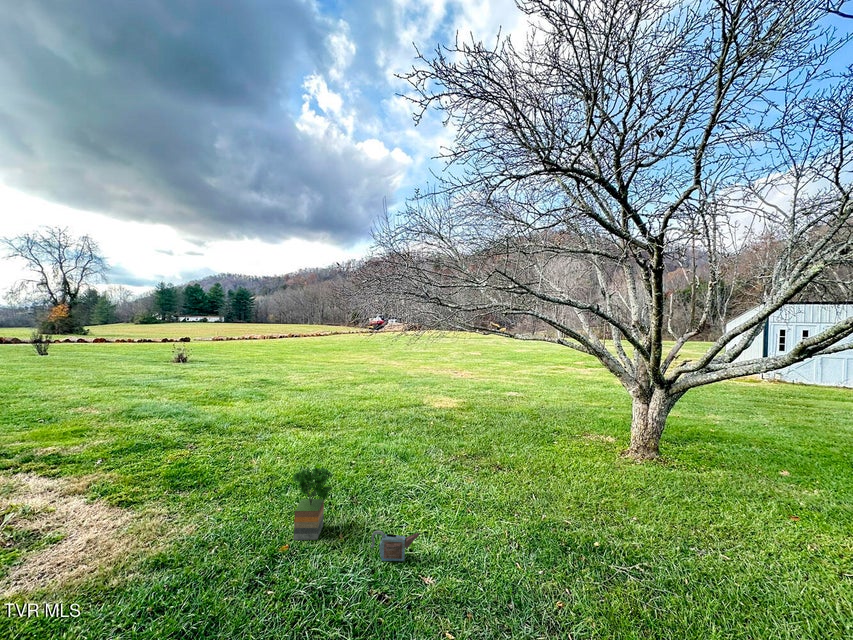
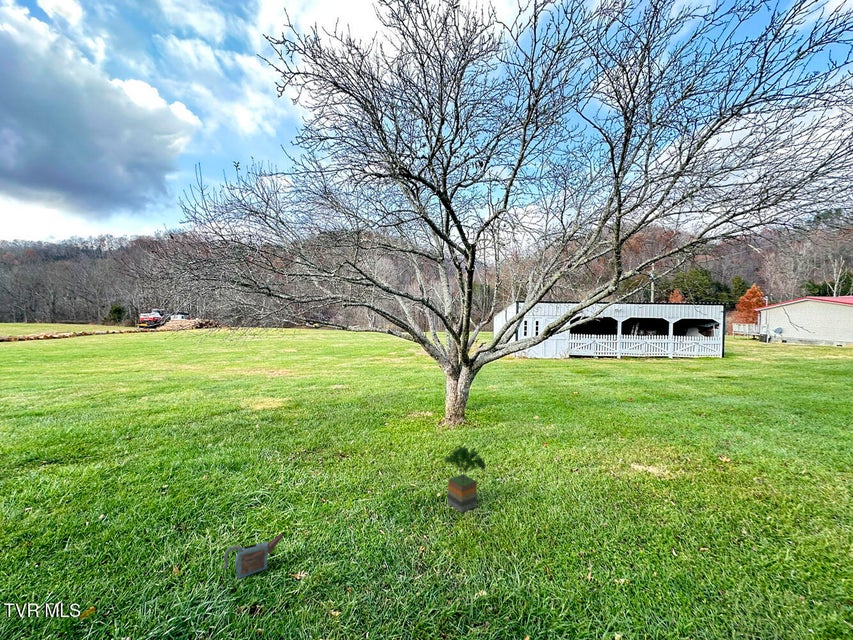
potted tree: present [292,468,333,540] -> present [444,447,486,512]

